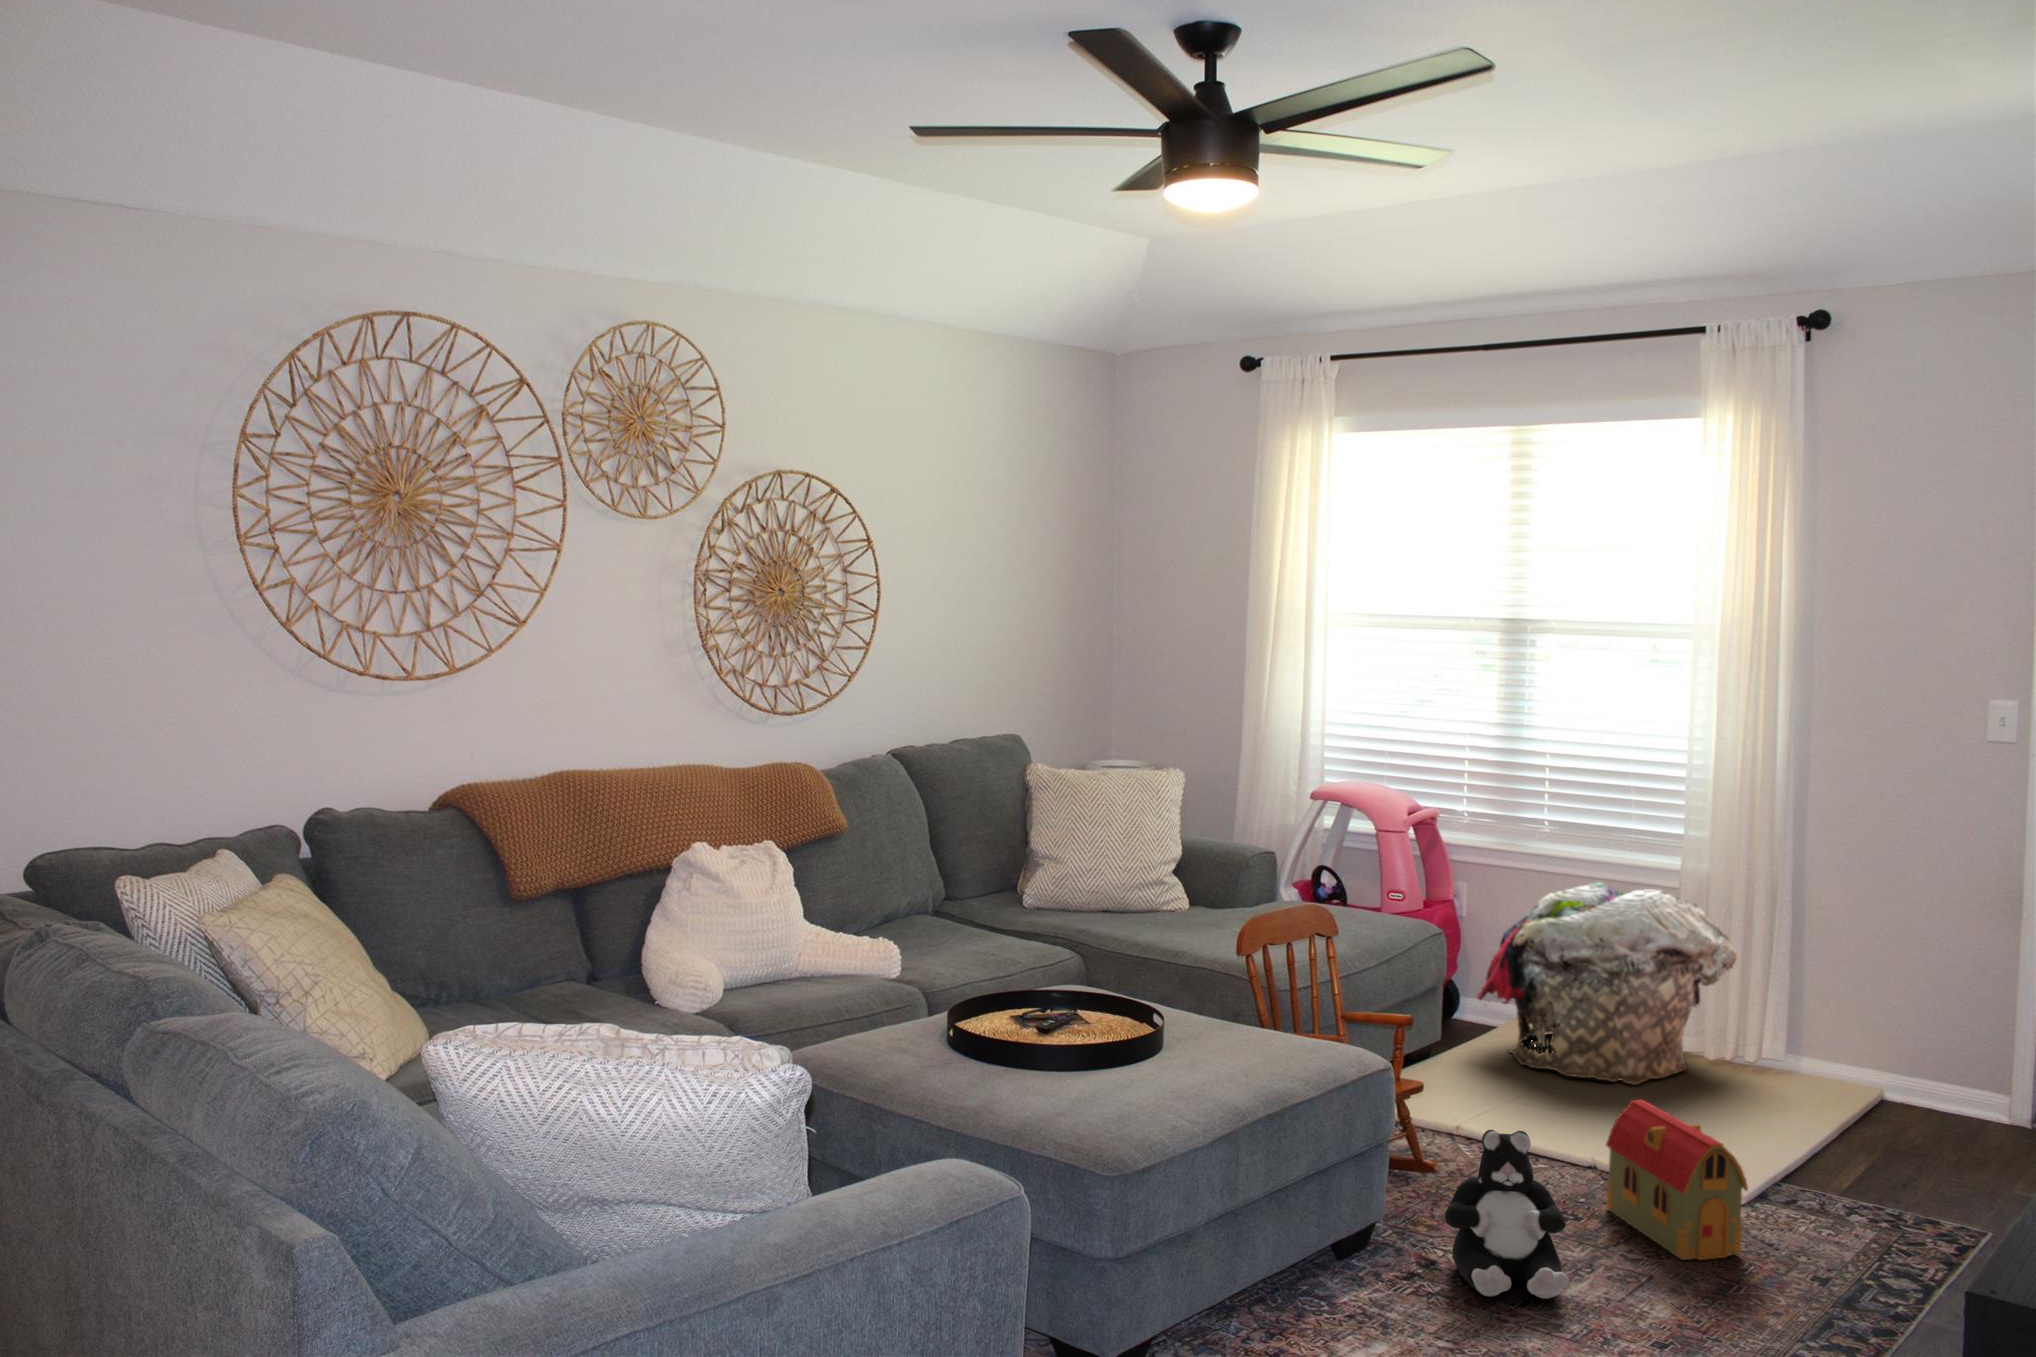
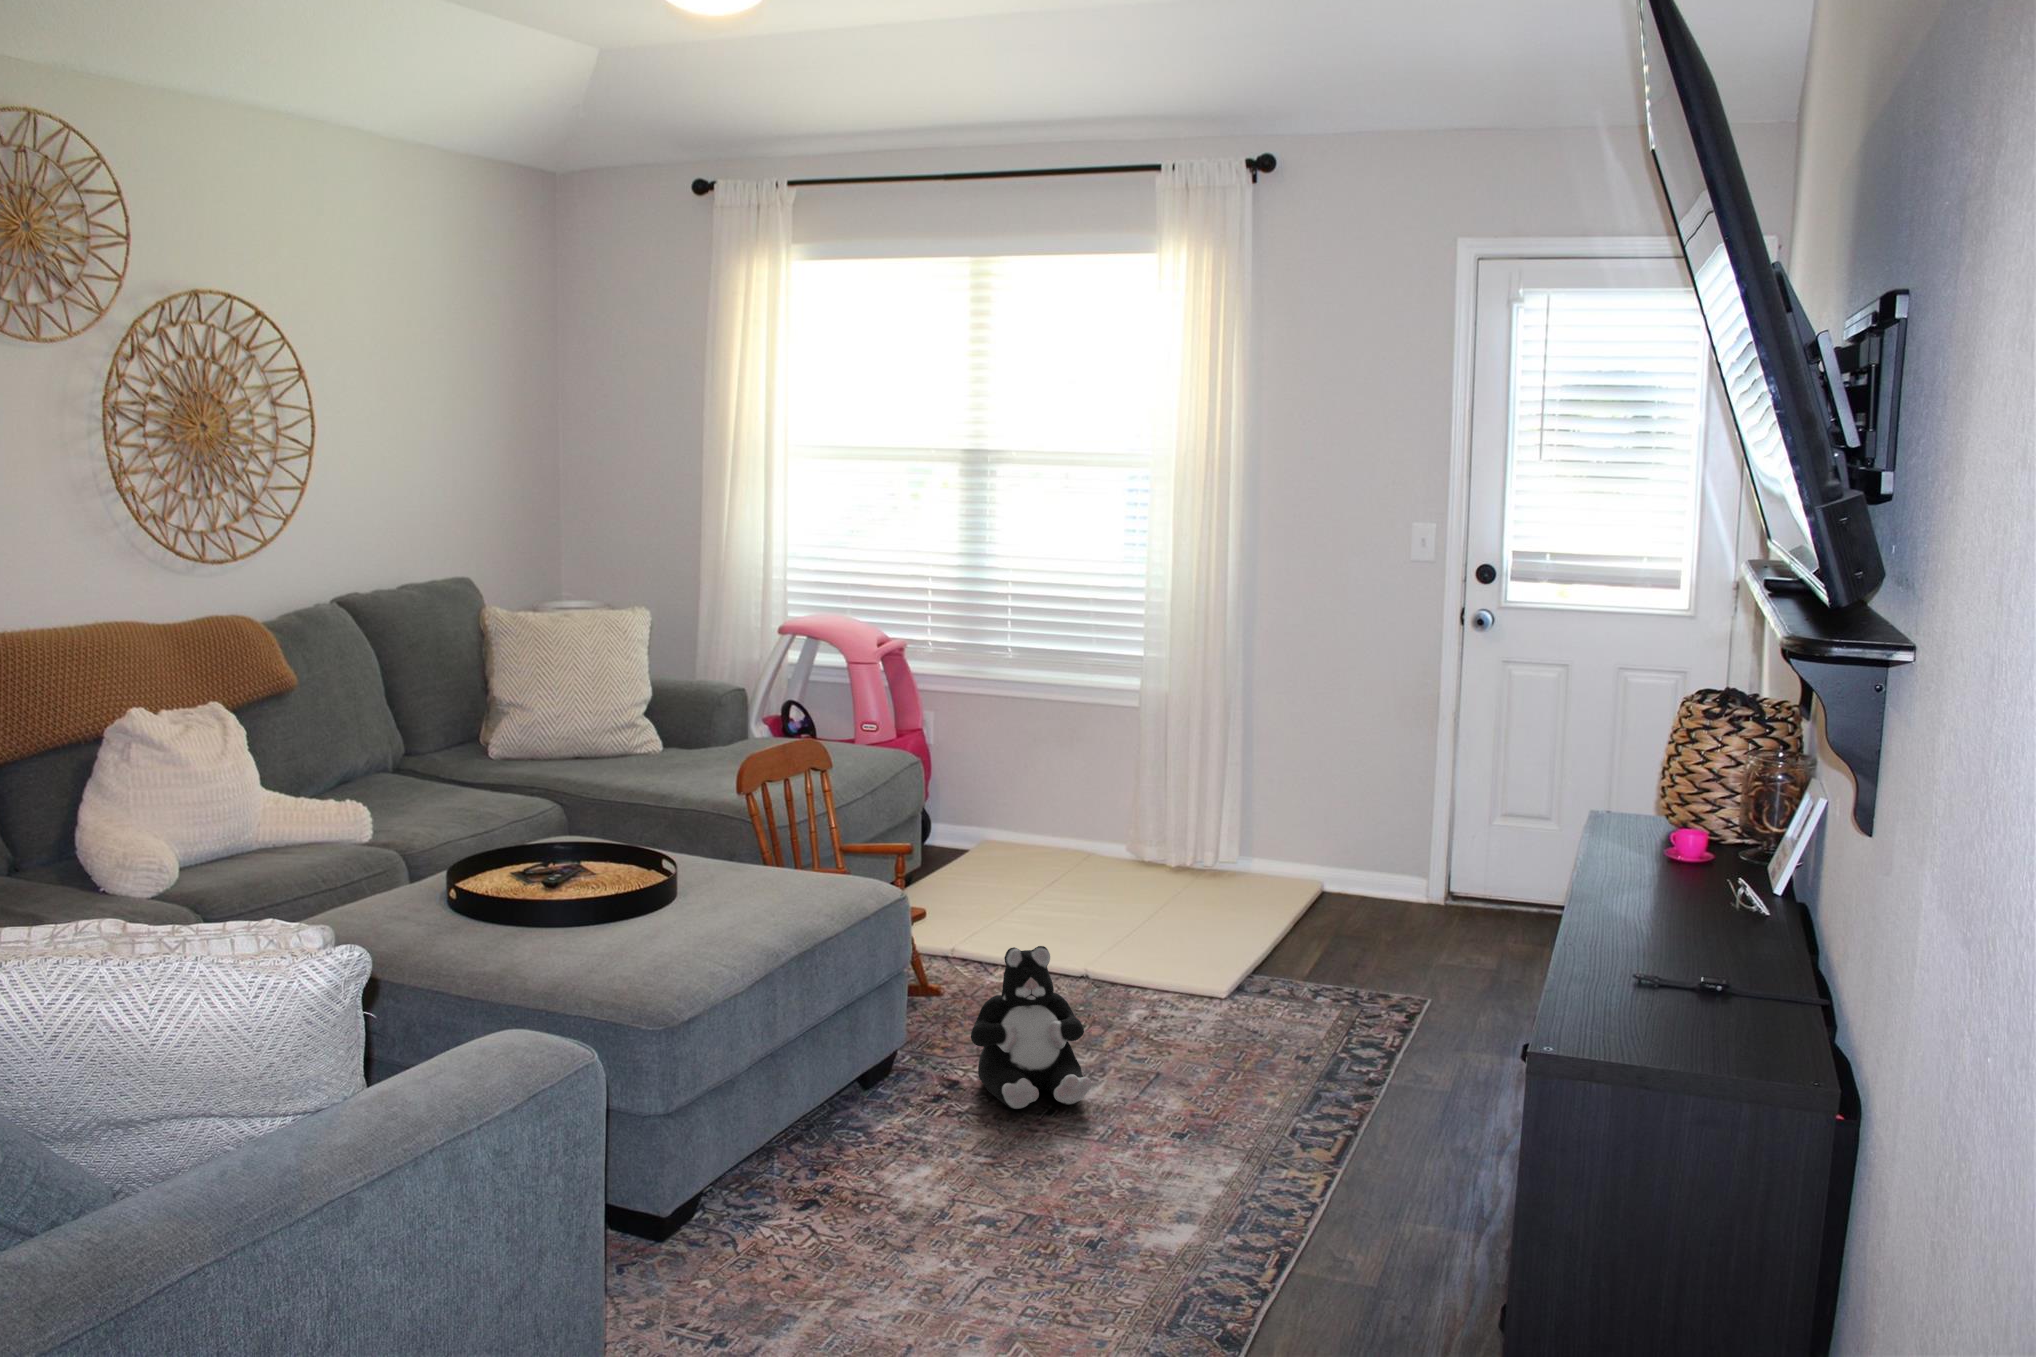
laundry basket: present [1477,882,1737,1085] -> none [964,715,1195,900]
toy house: present [1606,1100,1748,1260] -> none [1107,909,1238,1054]

